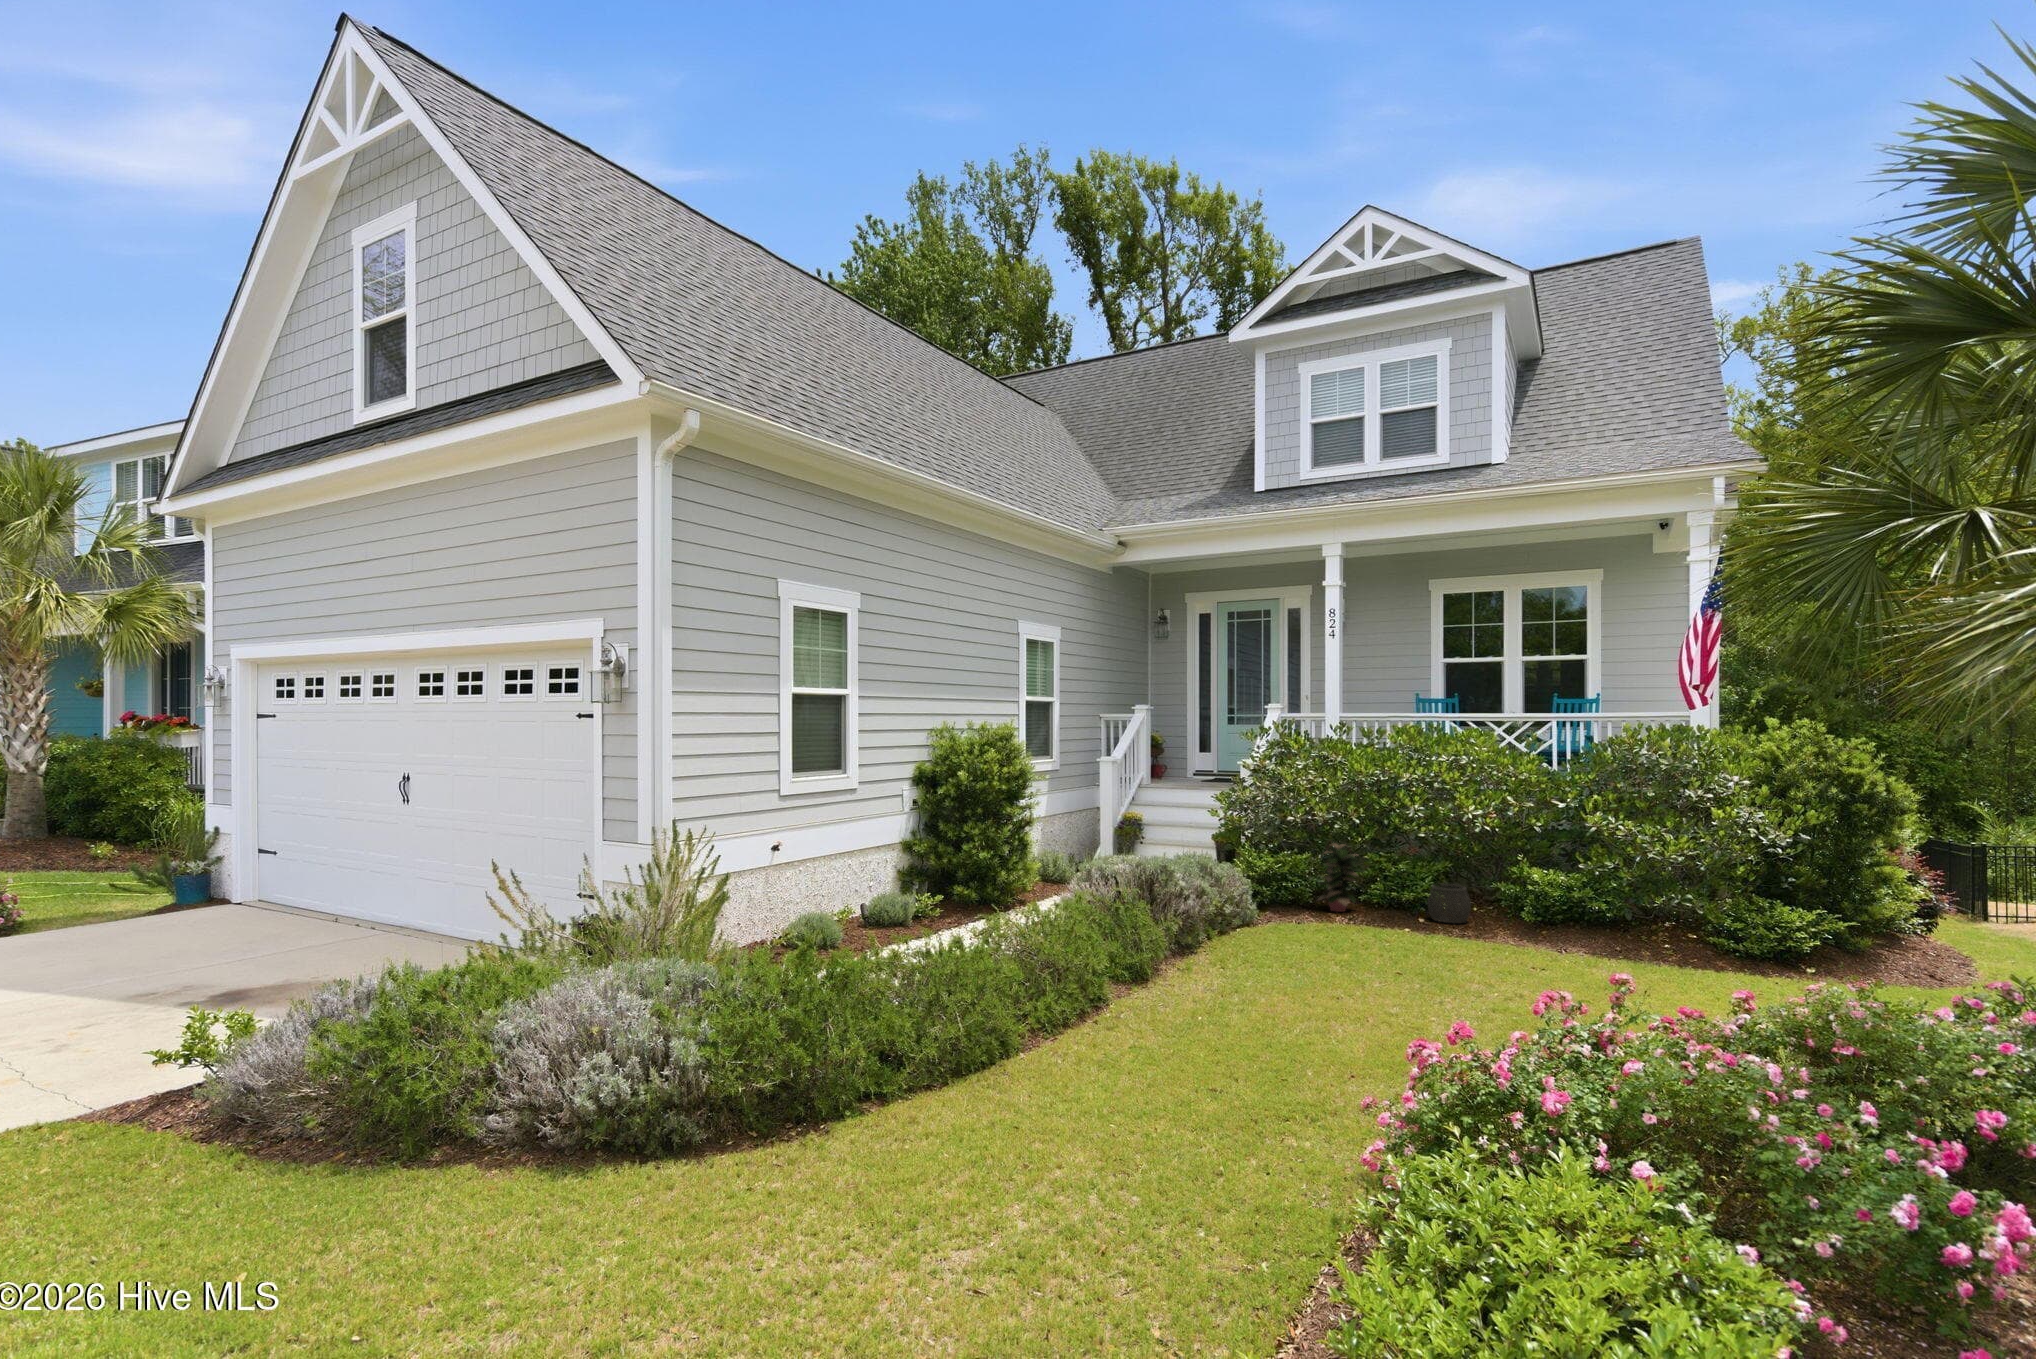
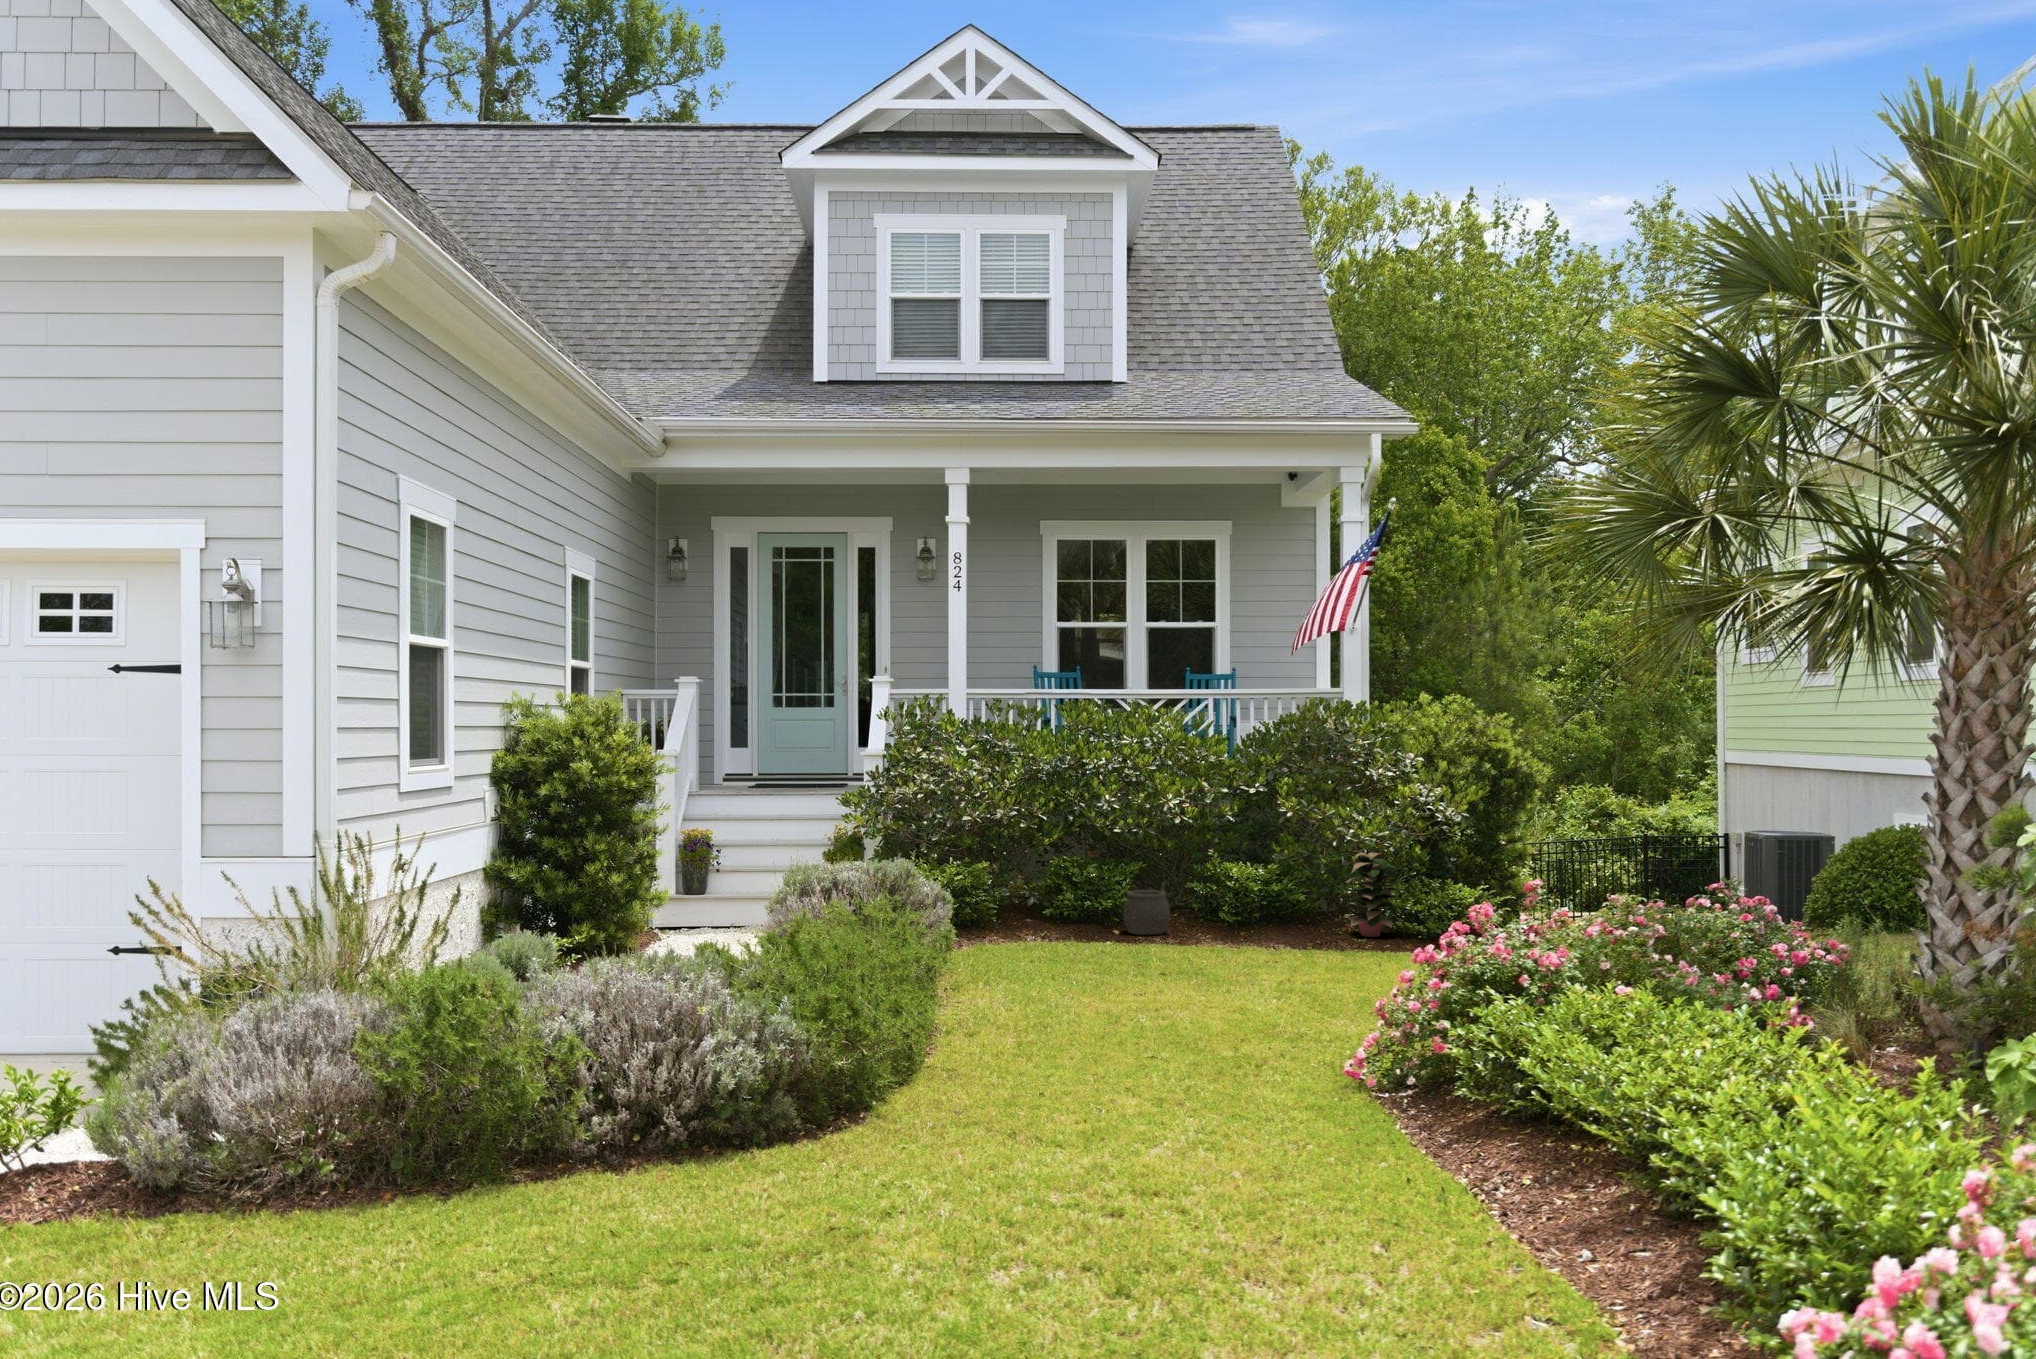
decorative plant: present [1318,843,1362,912] -> present [1345,852,1399,937]

